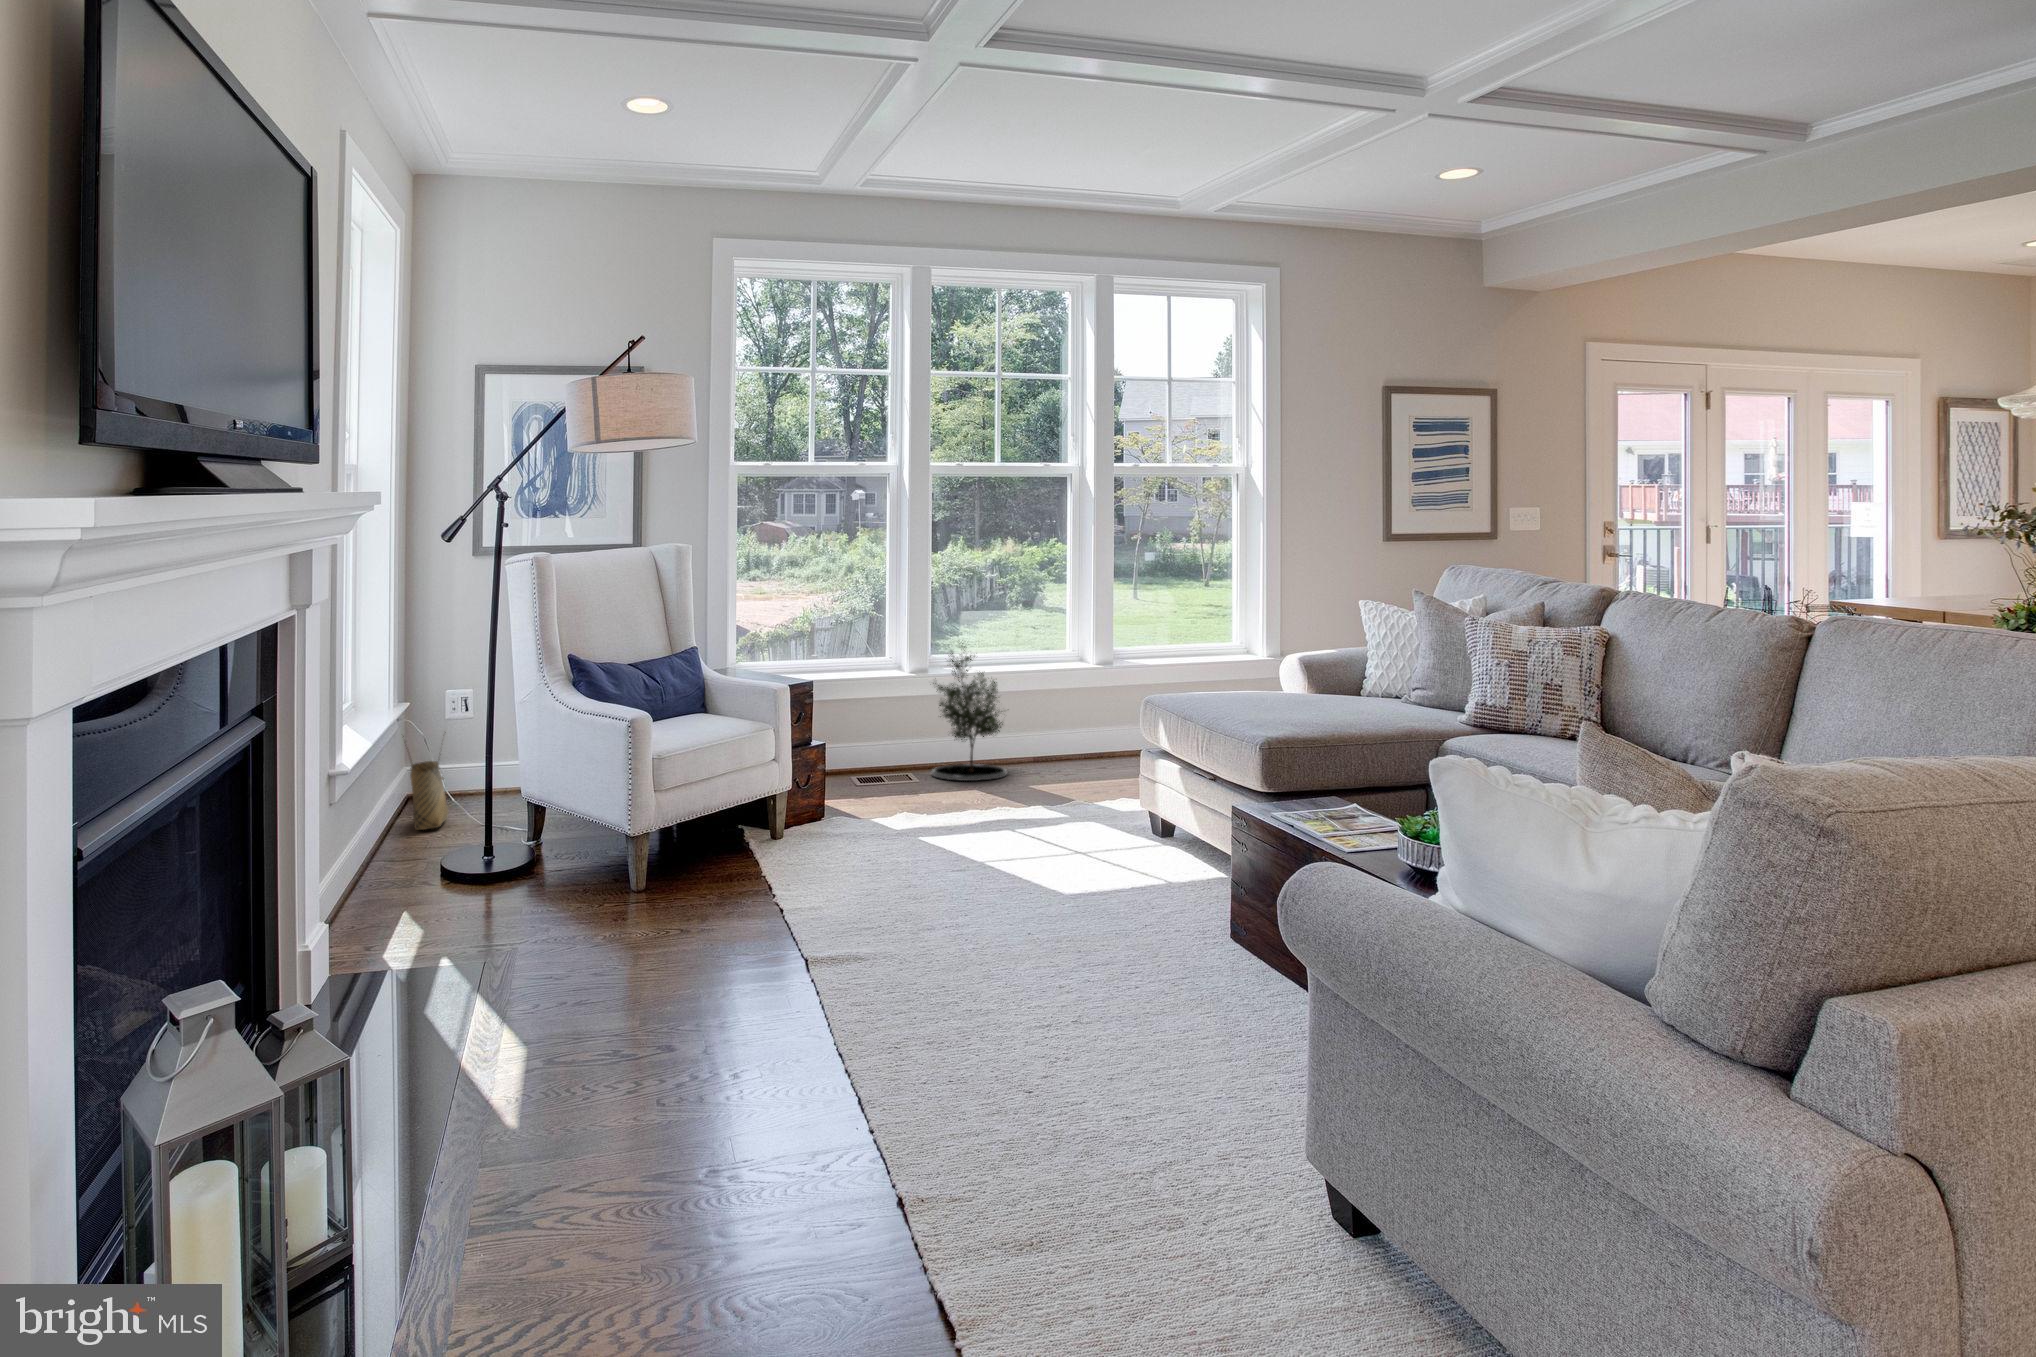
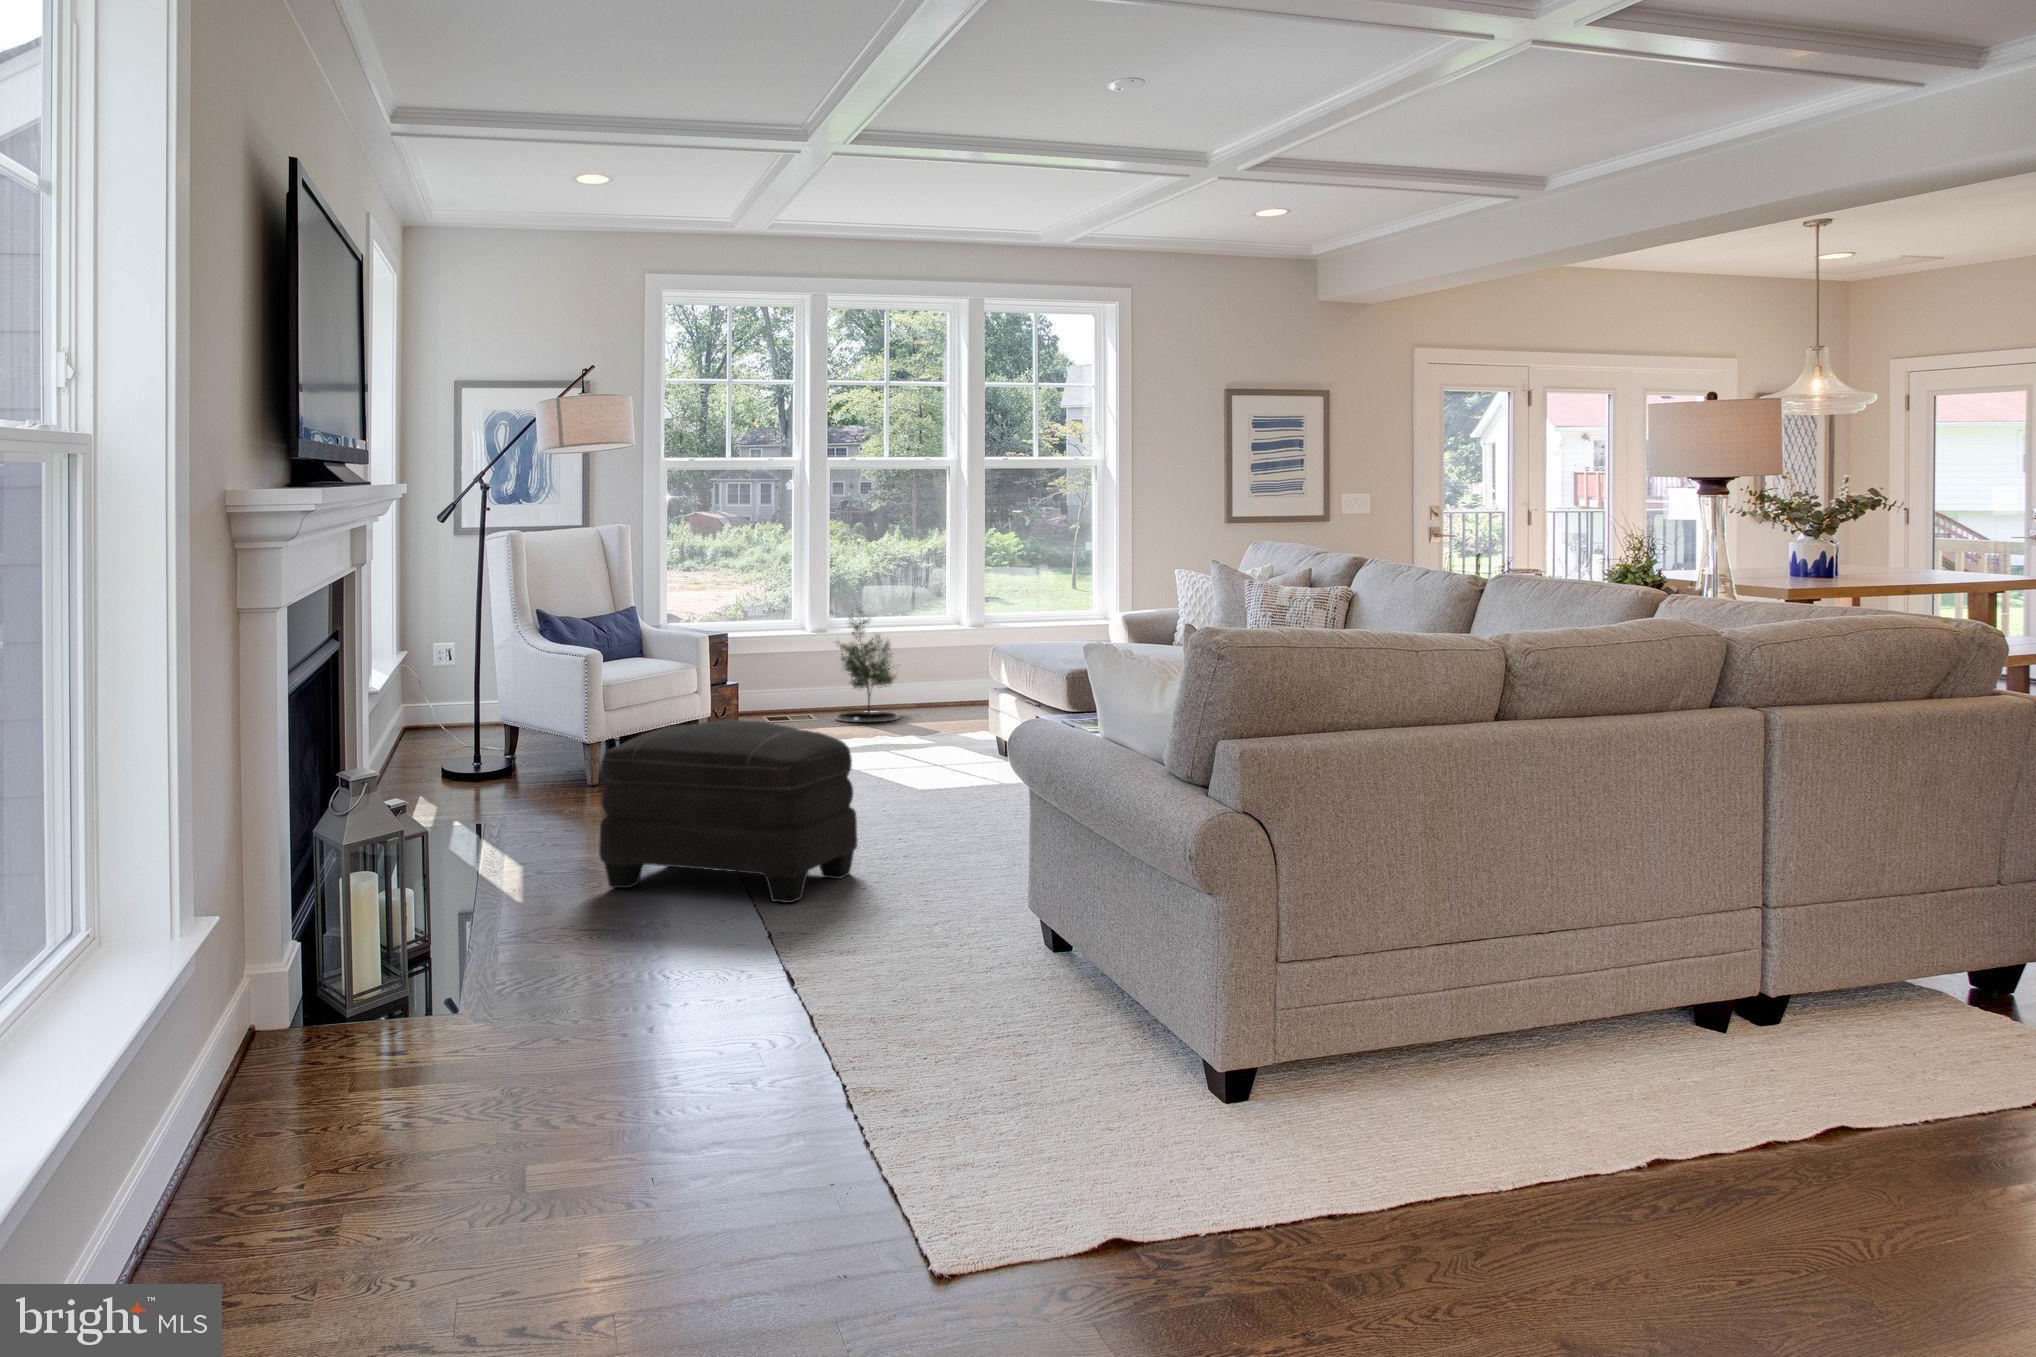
woven basket: present [403,732,448,830] -> none [403,674,439,752]
ottoman: none [641,871,1062,1215] -> present [599,720,858,903]

